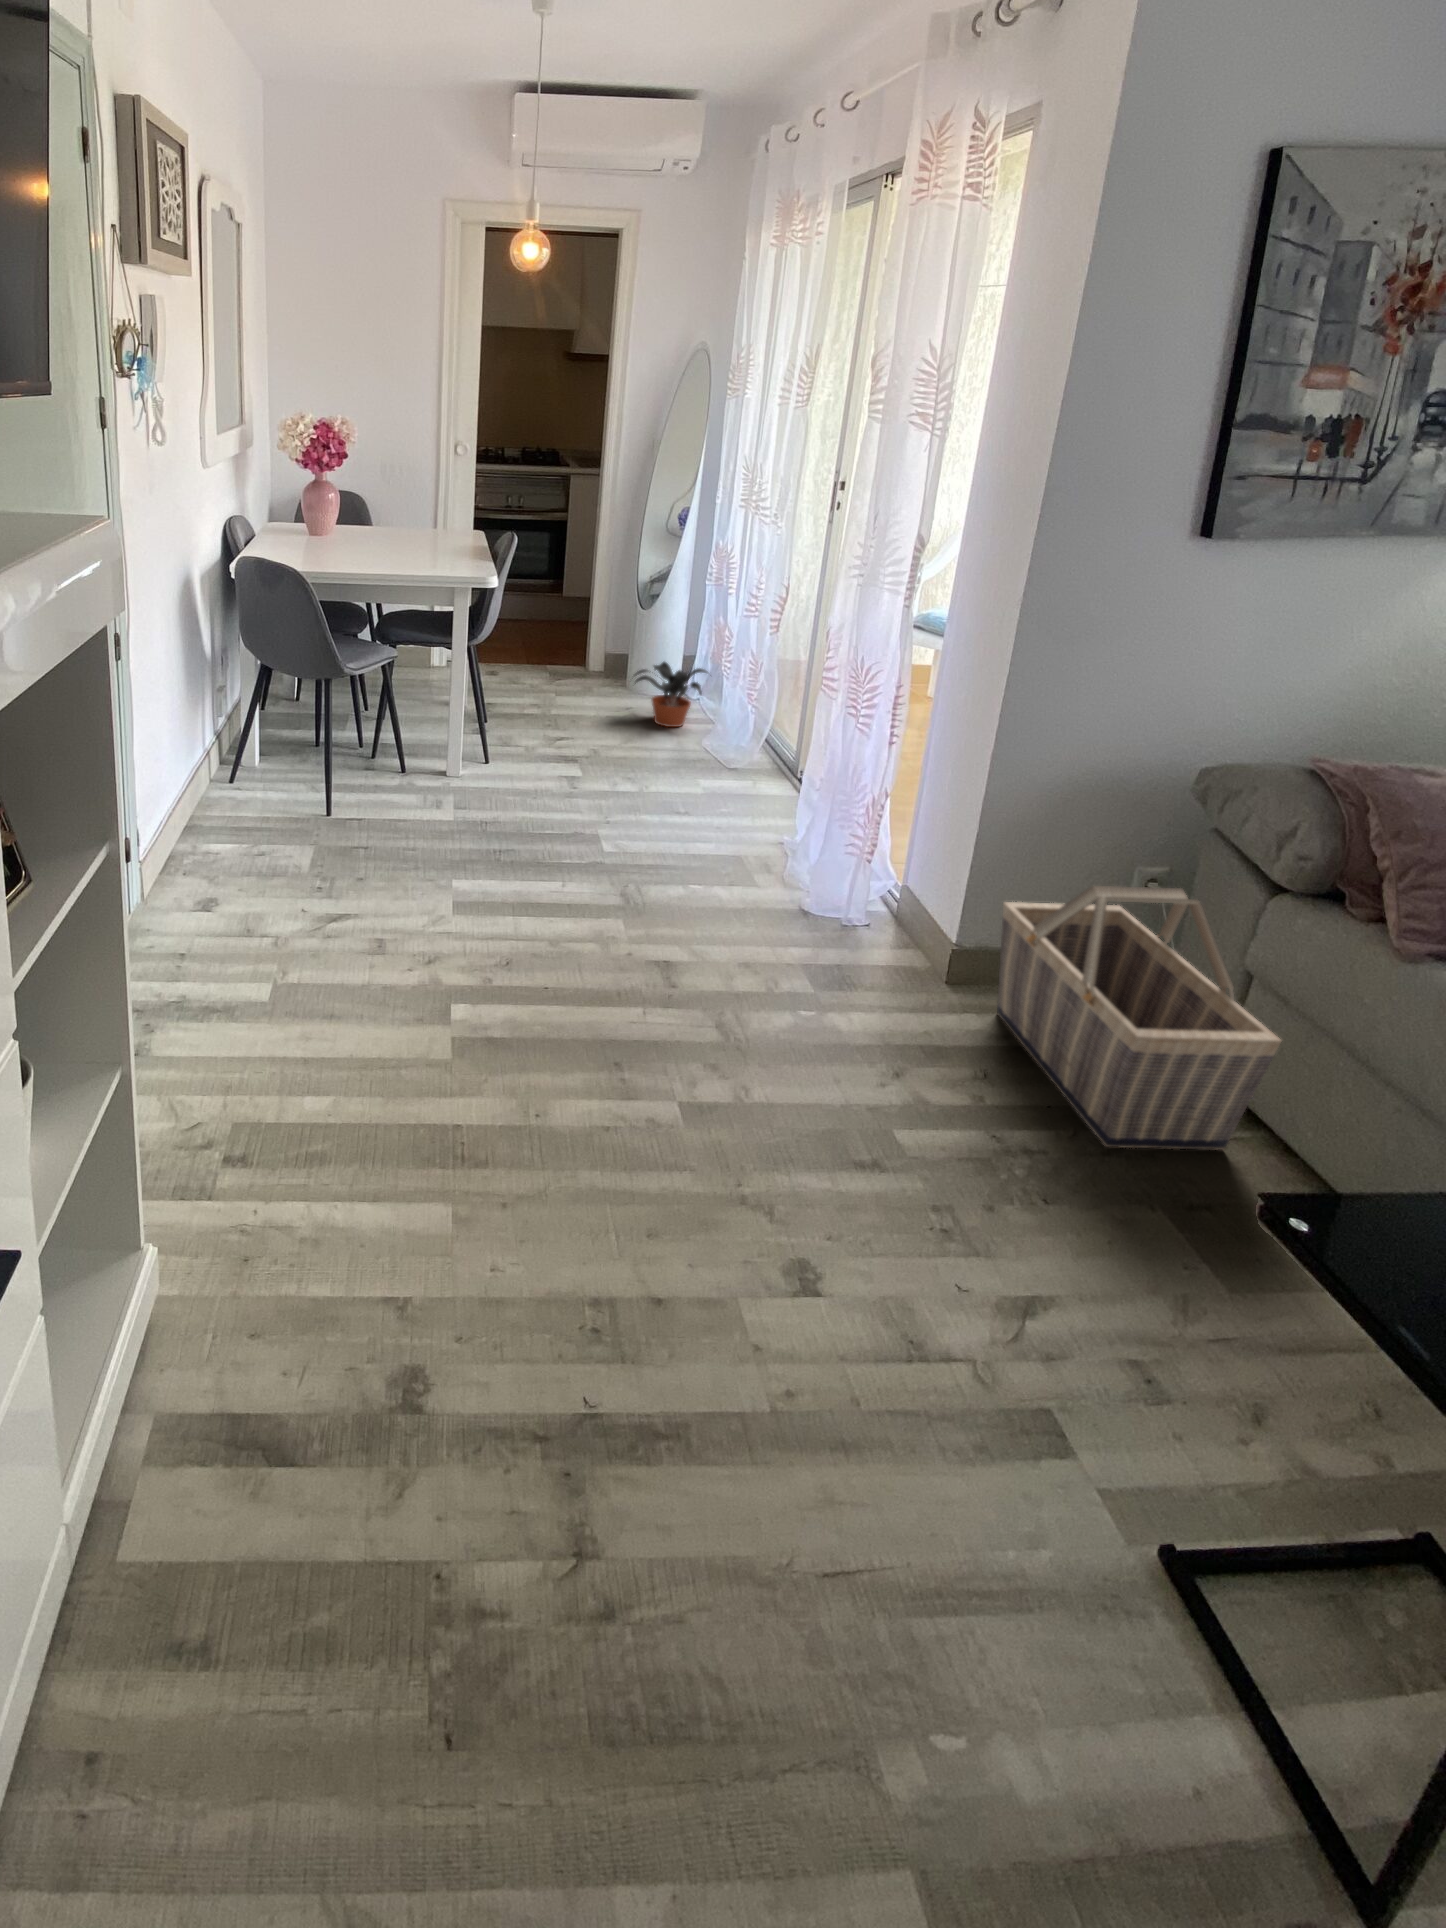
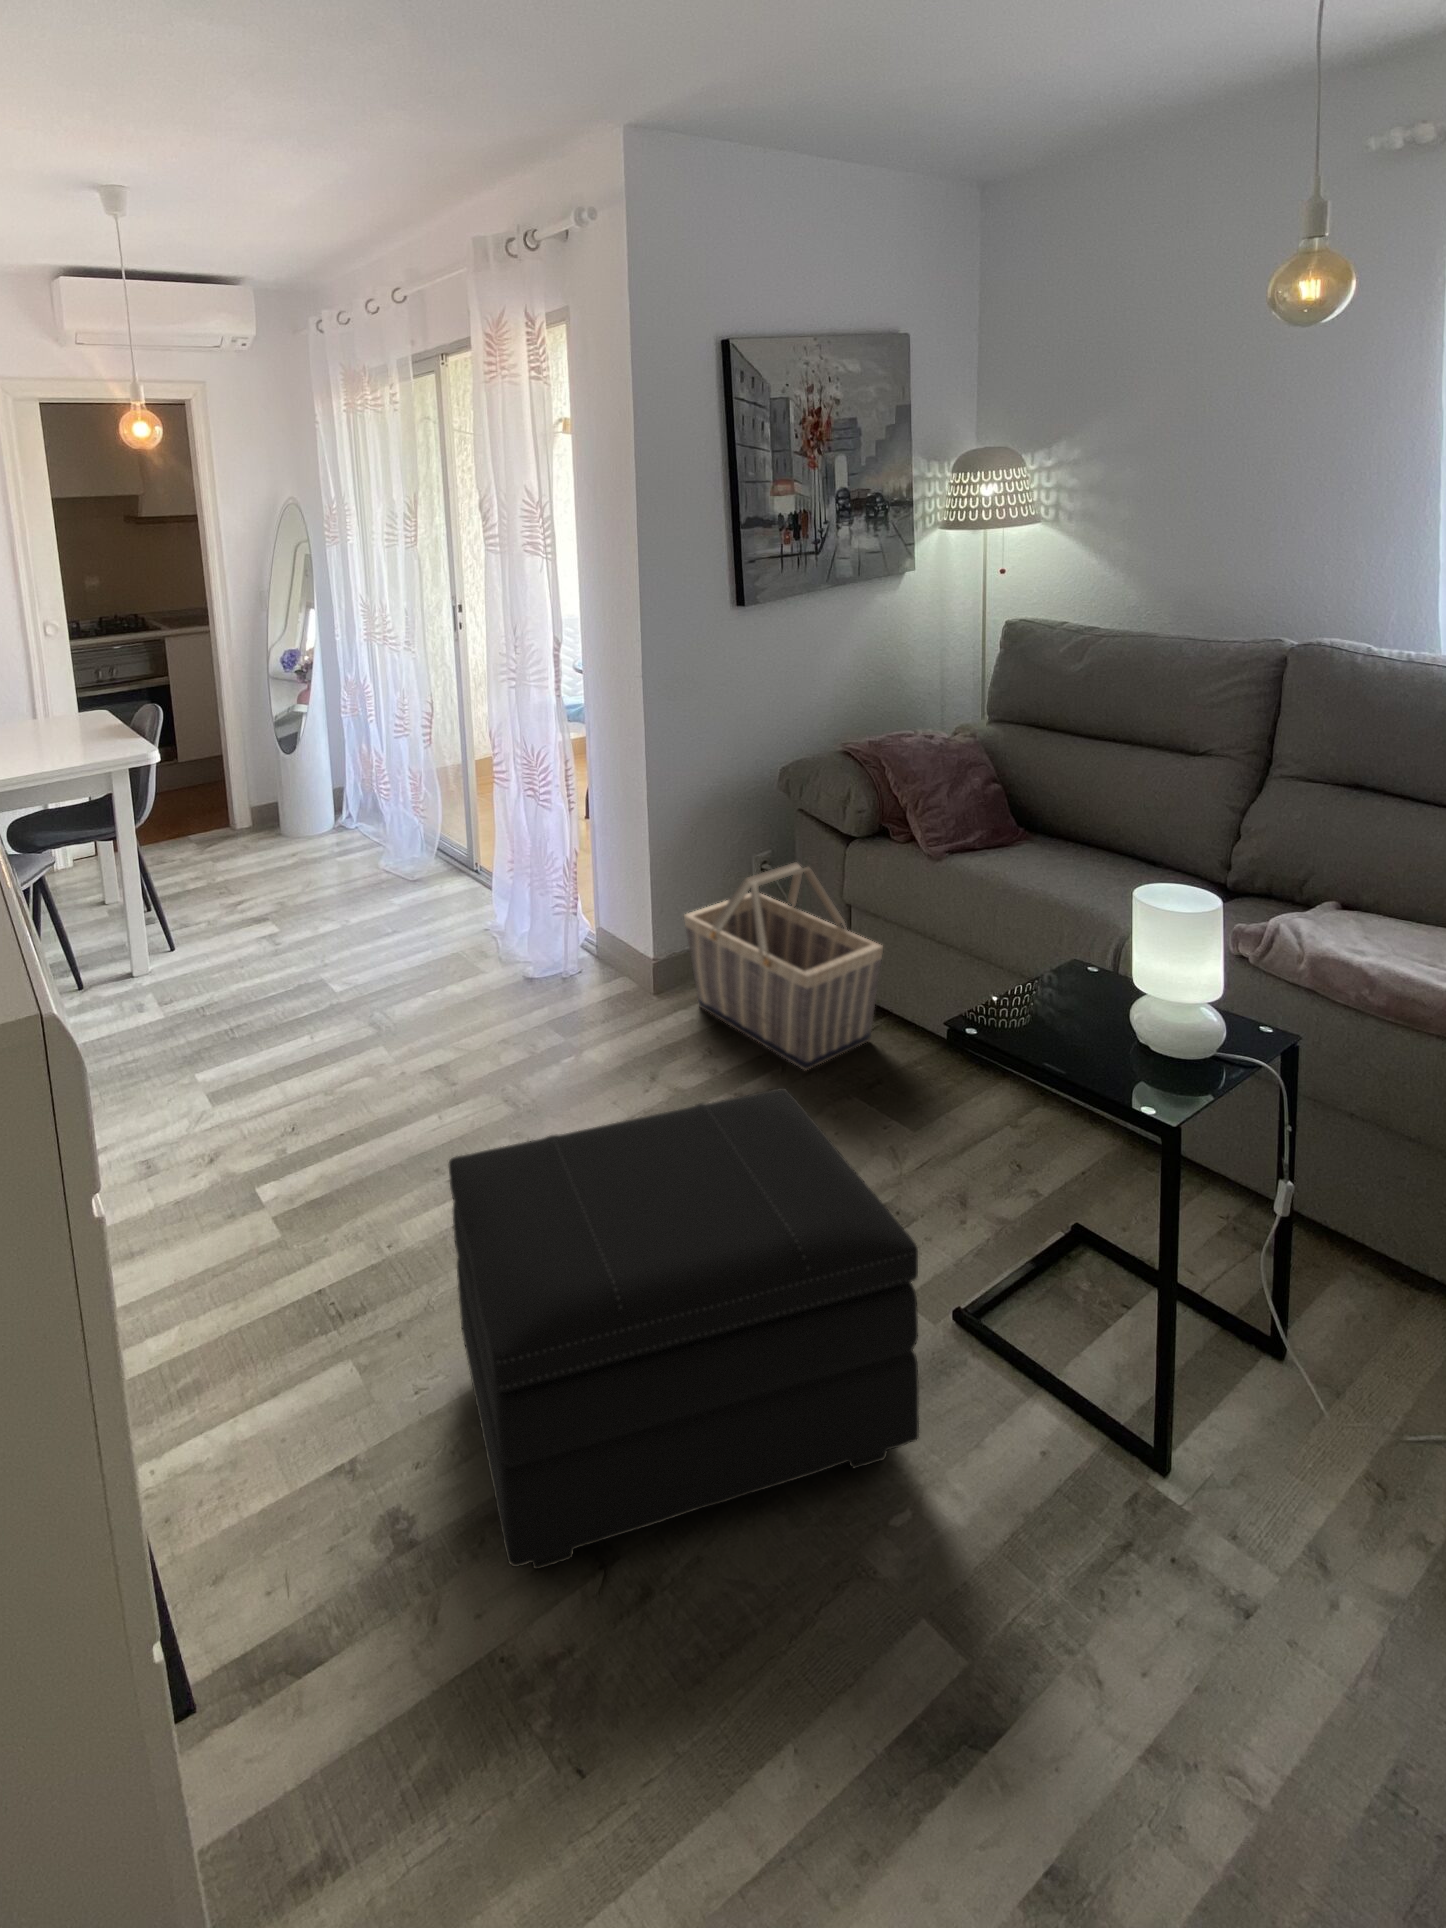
potted plant: present [634,662,708,727] -> none [290,798,369,862]
footstool: none [479,1064,1088,1688] -> present [448,1088,919,1569]

